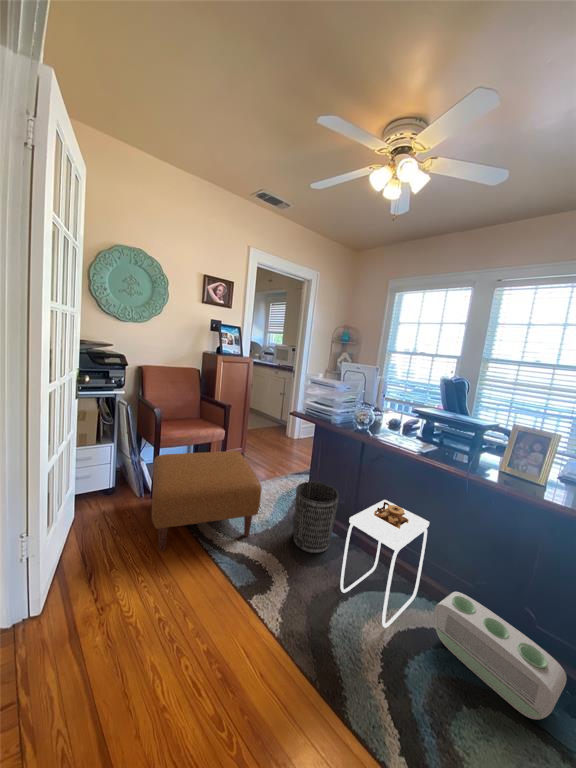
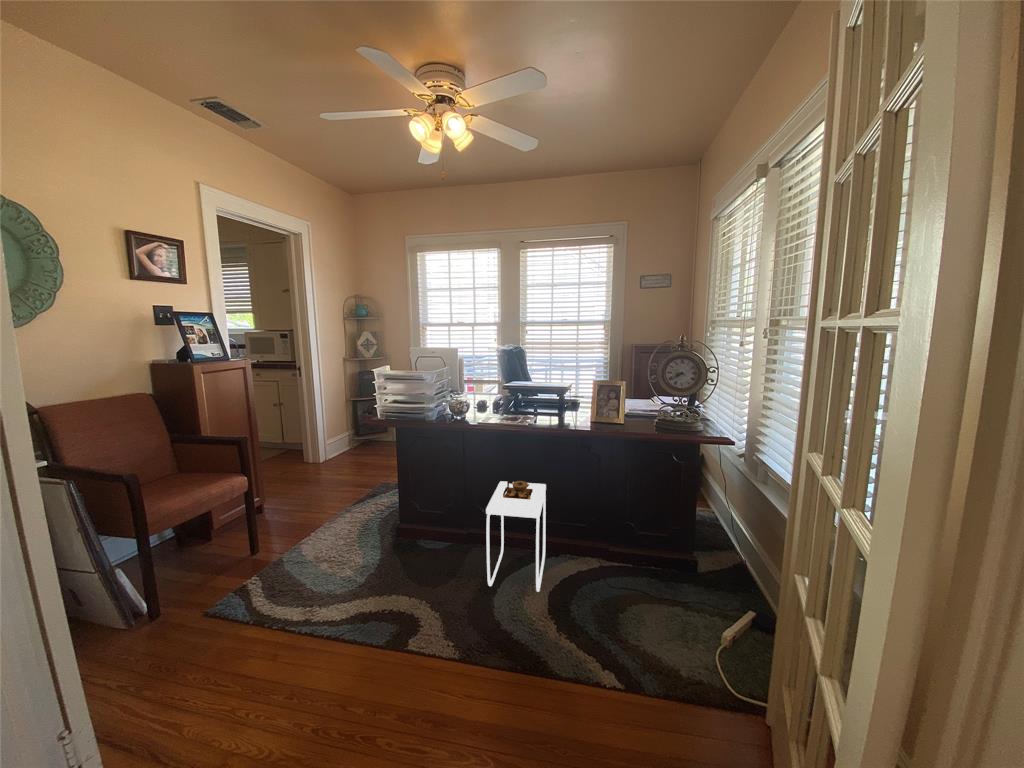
ottoman: present [152,451,262,551] -> none [144,497,362,678]
wastebasket: present [294,482,339,553] -> none [400,491,452,573]
air purifier: present [434,592,567,719] -> none [569,531,657,589]

